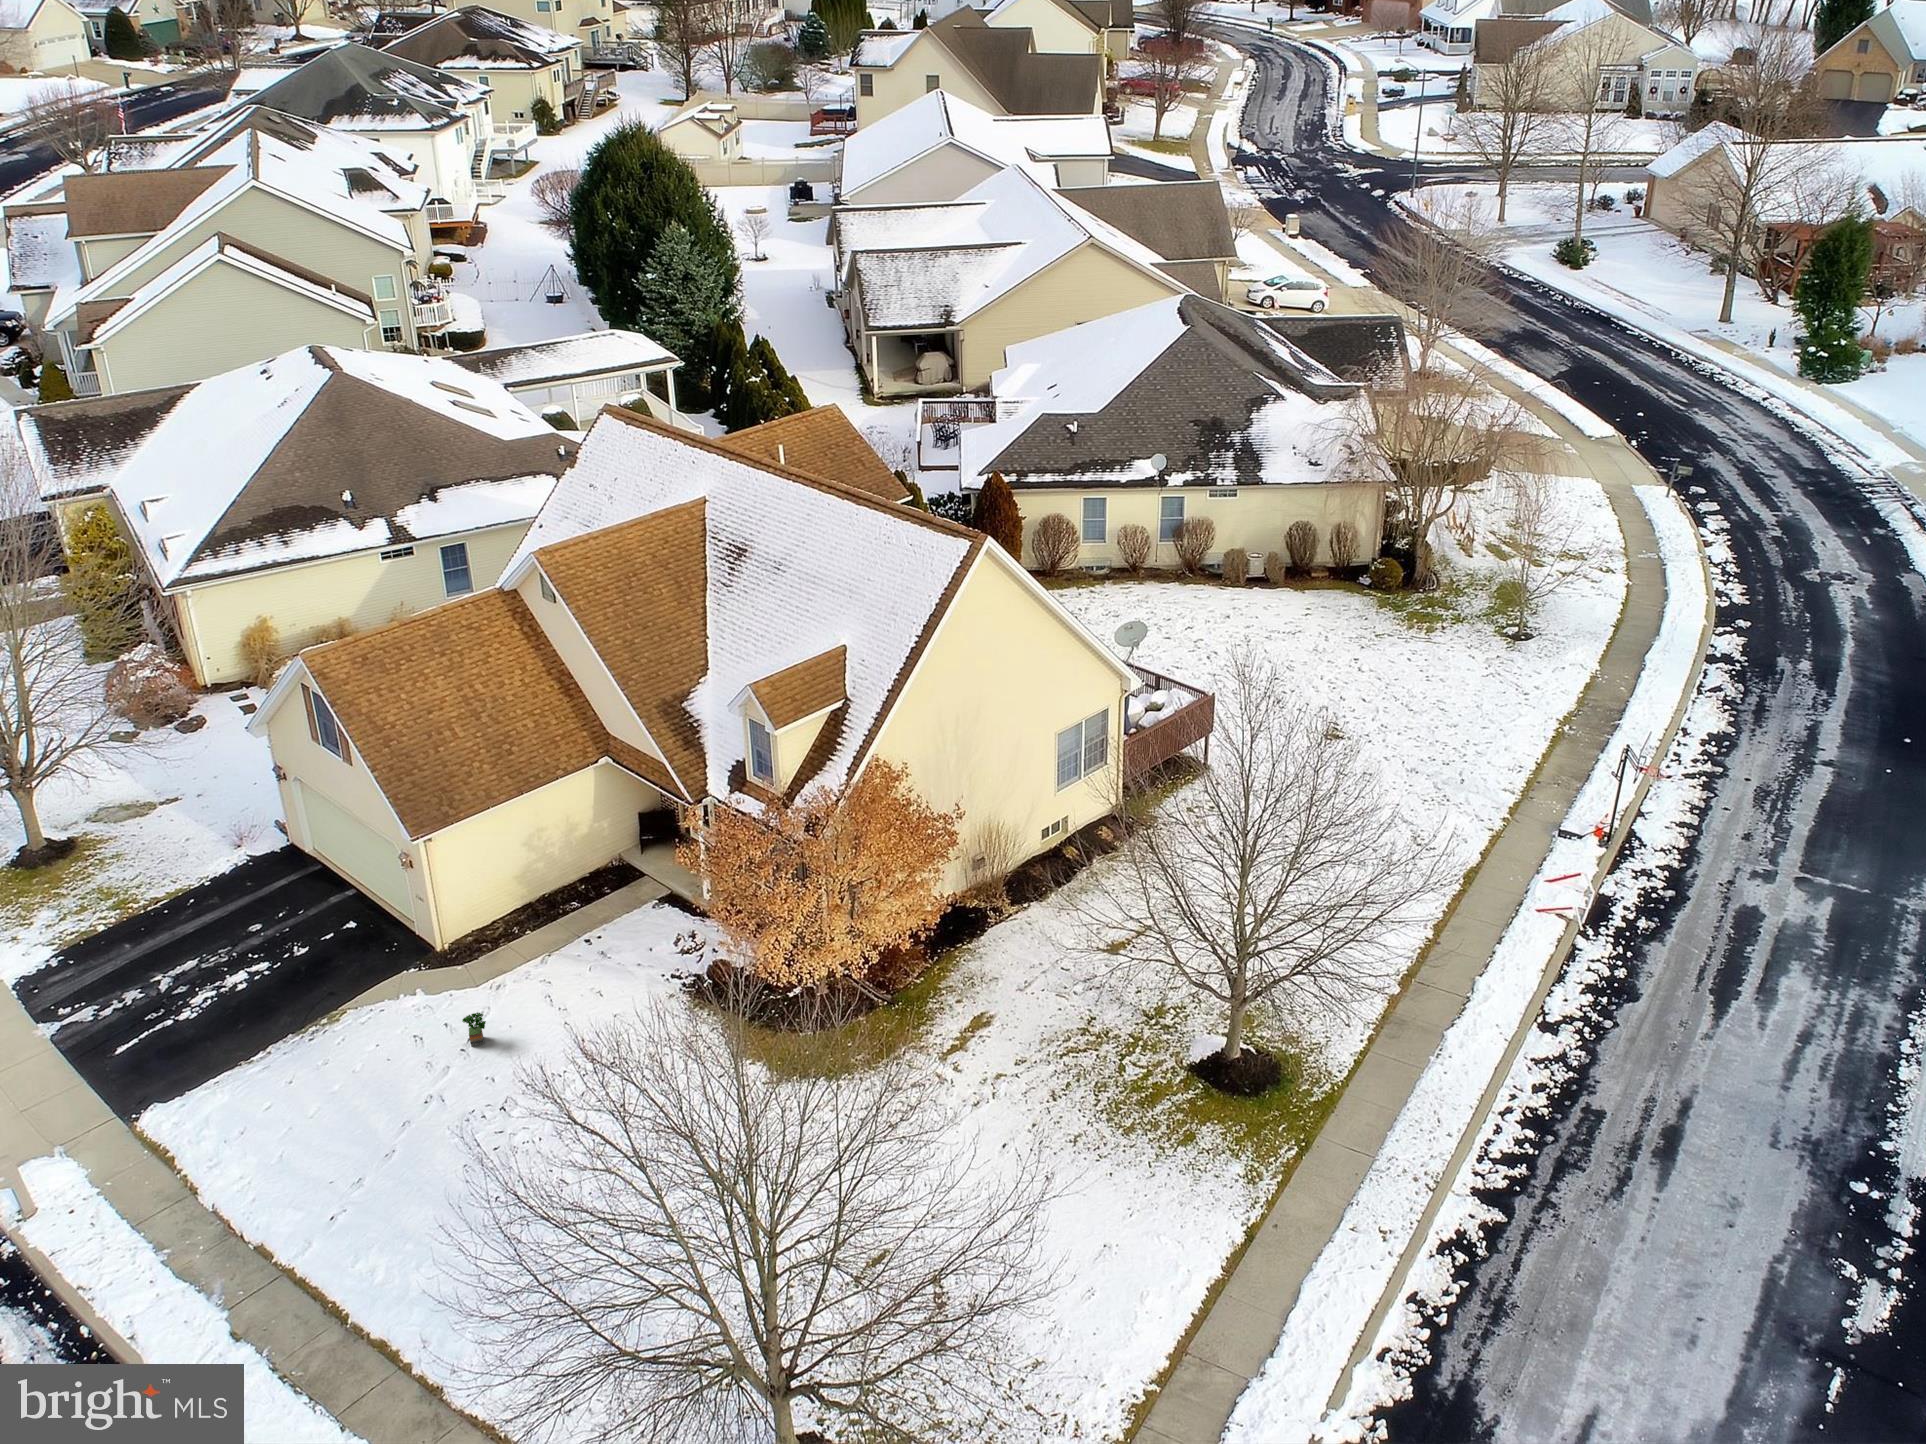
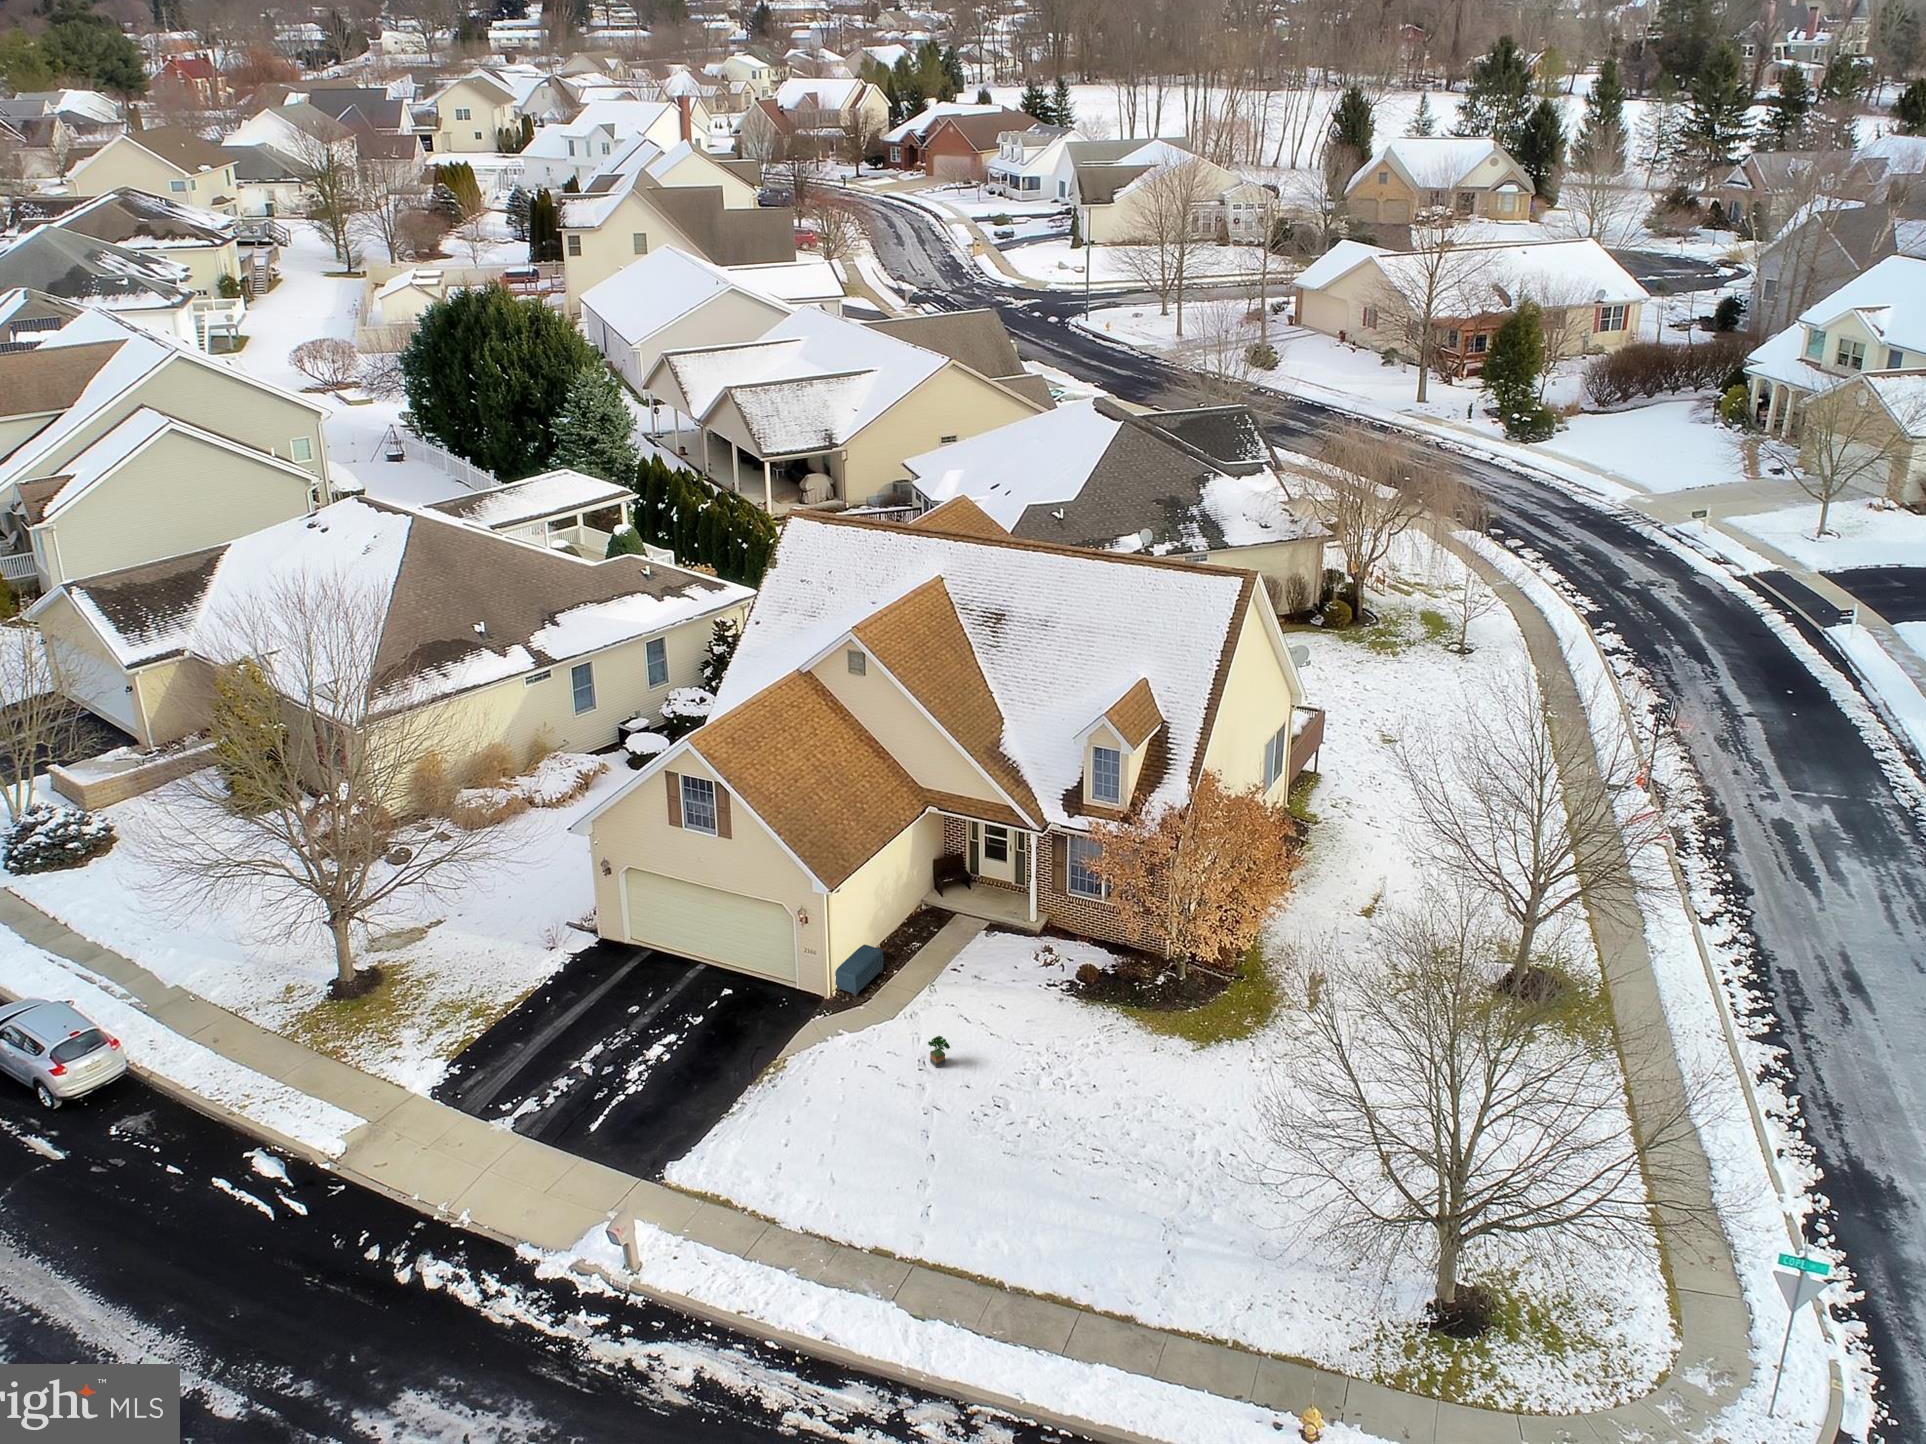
bench: none [445,896,514,952] -> present [835,944,883,997]

